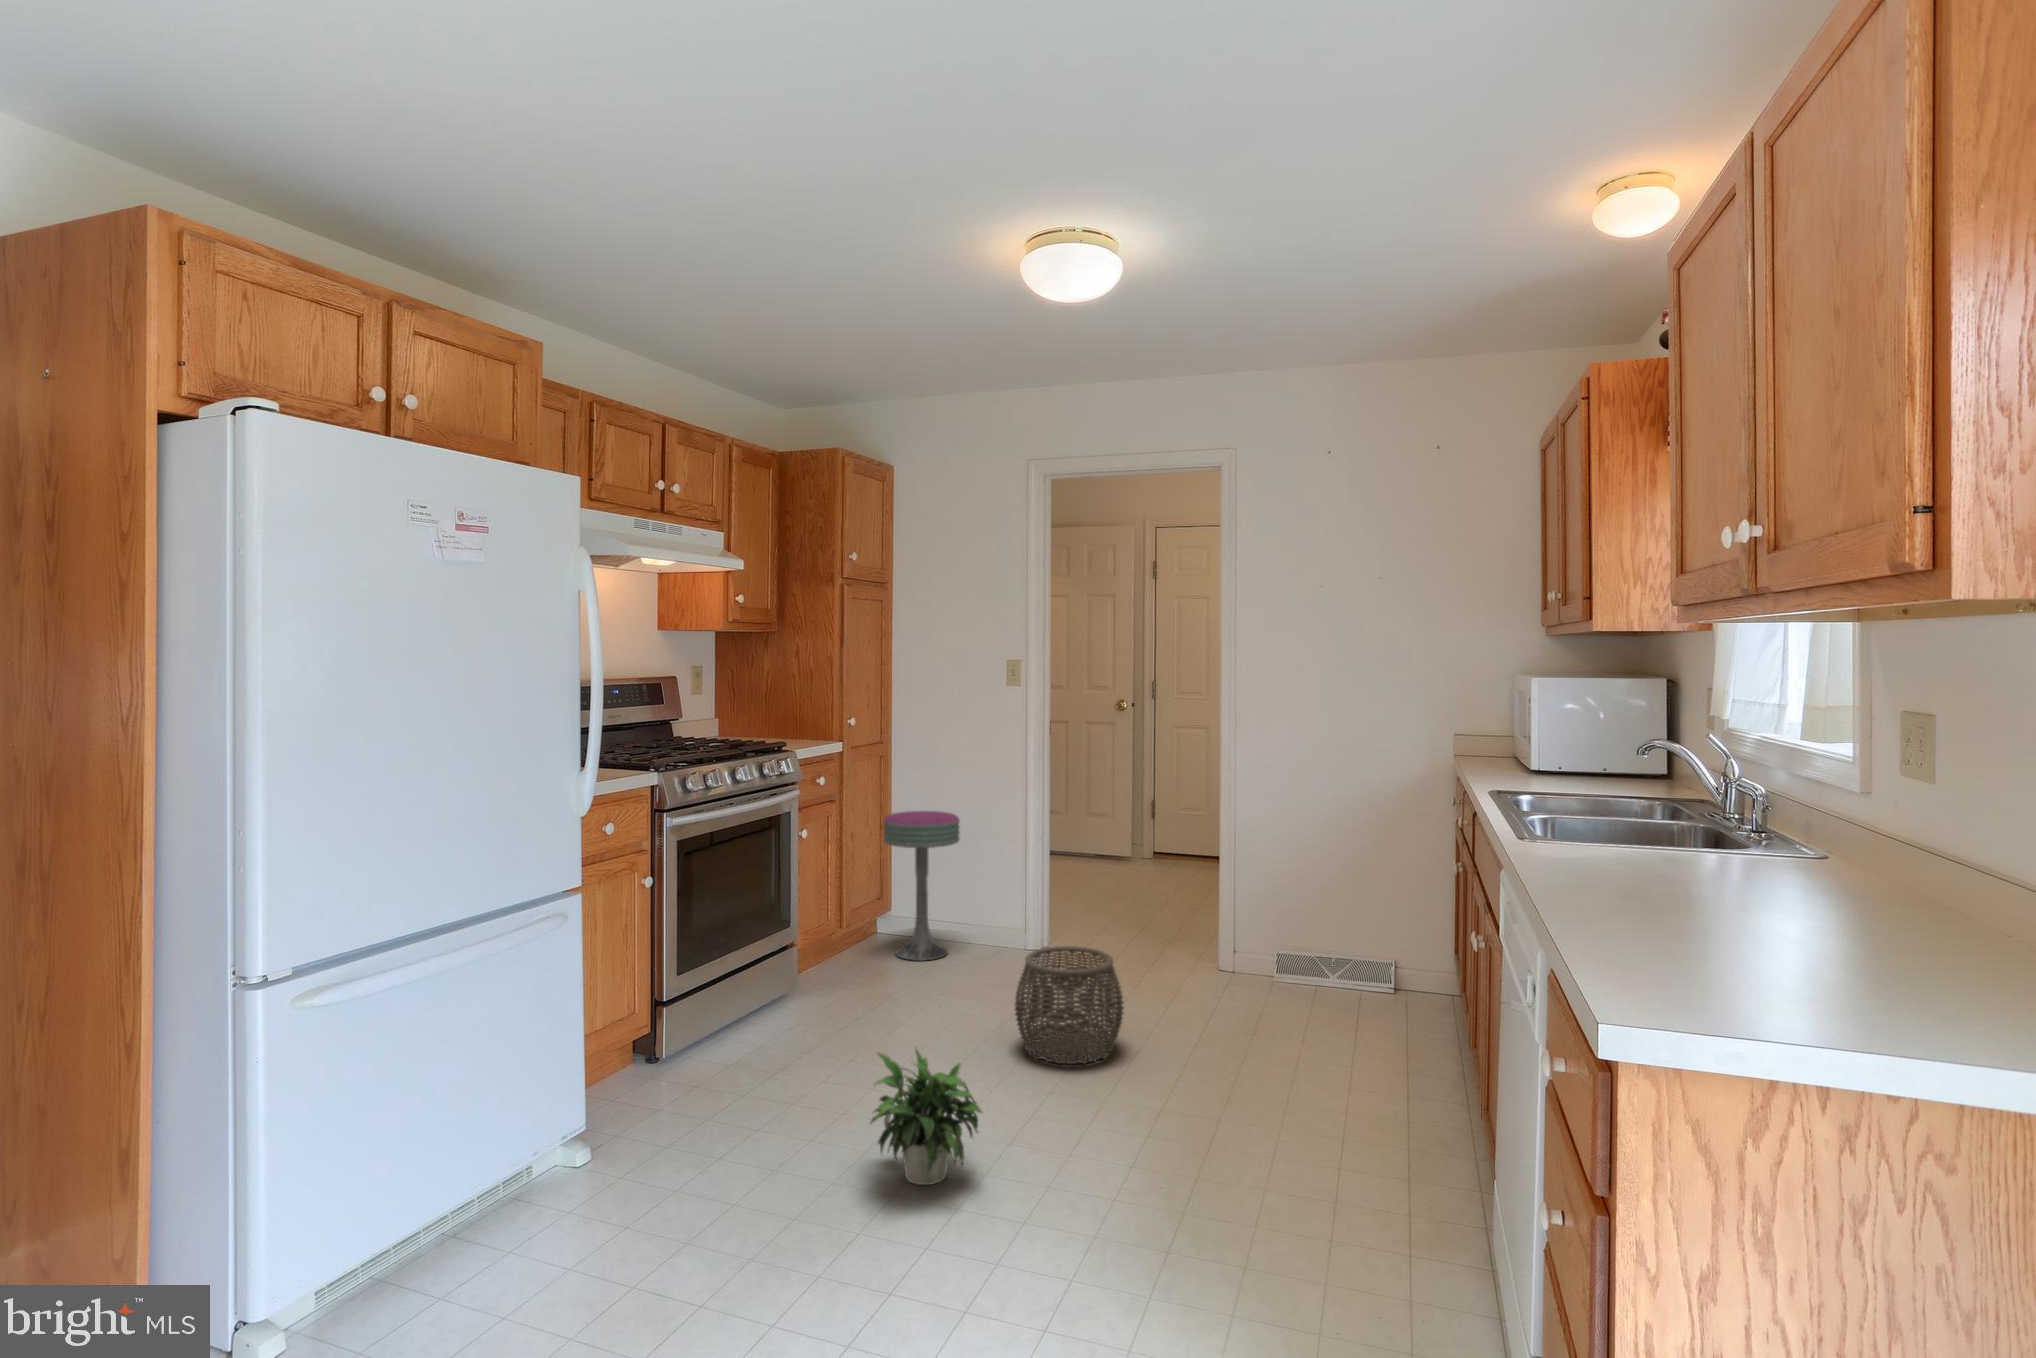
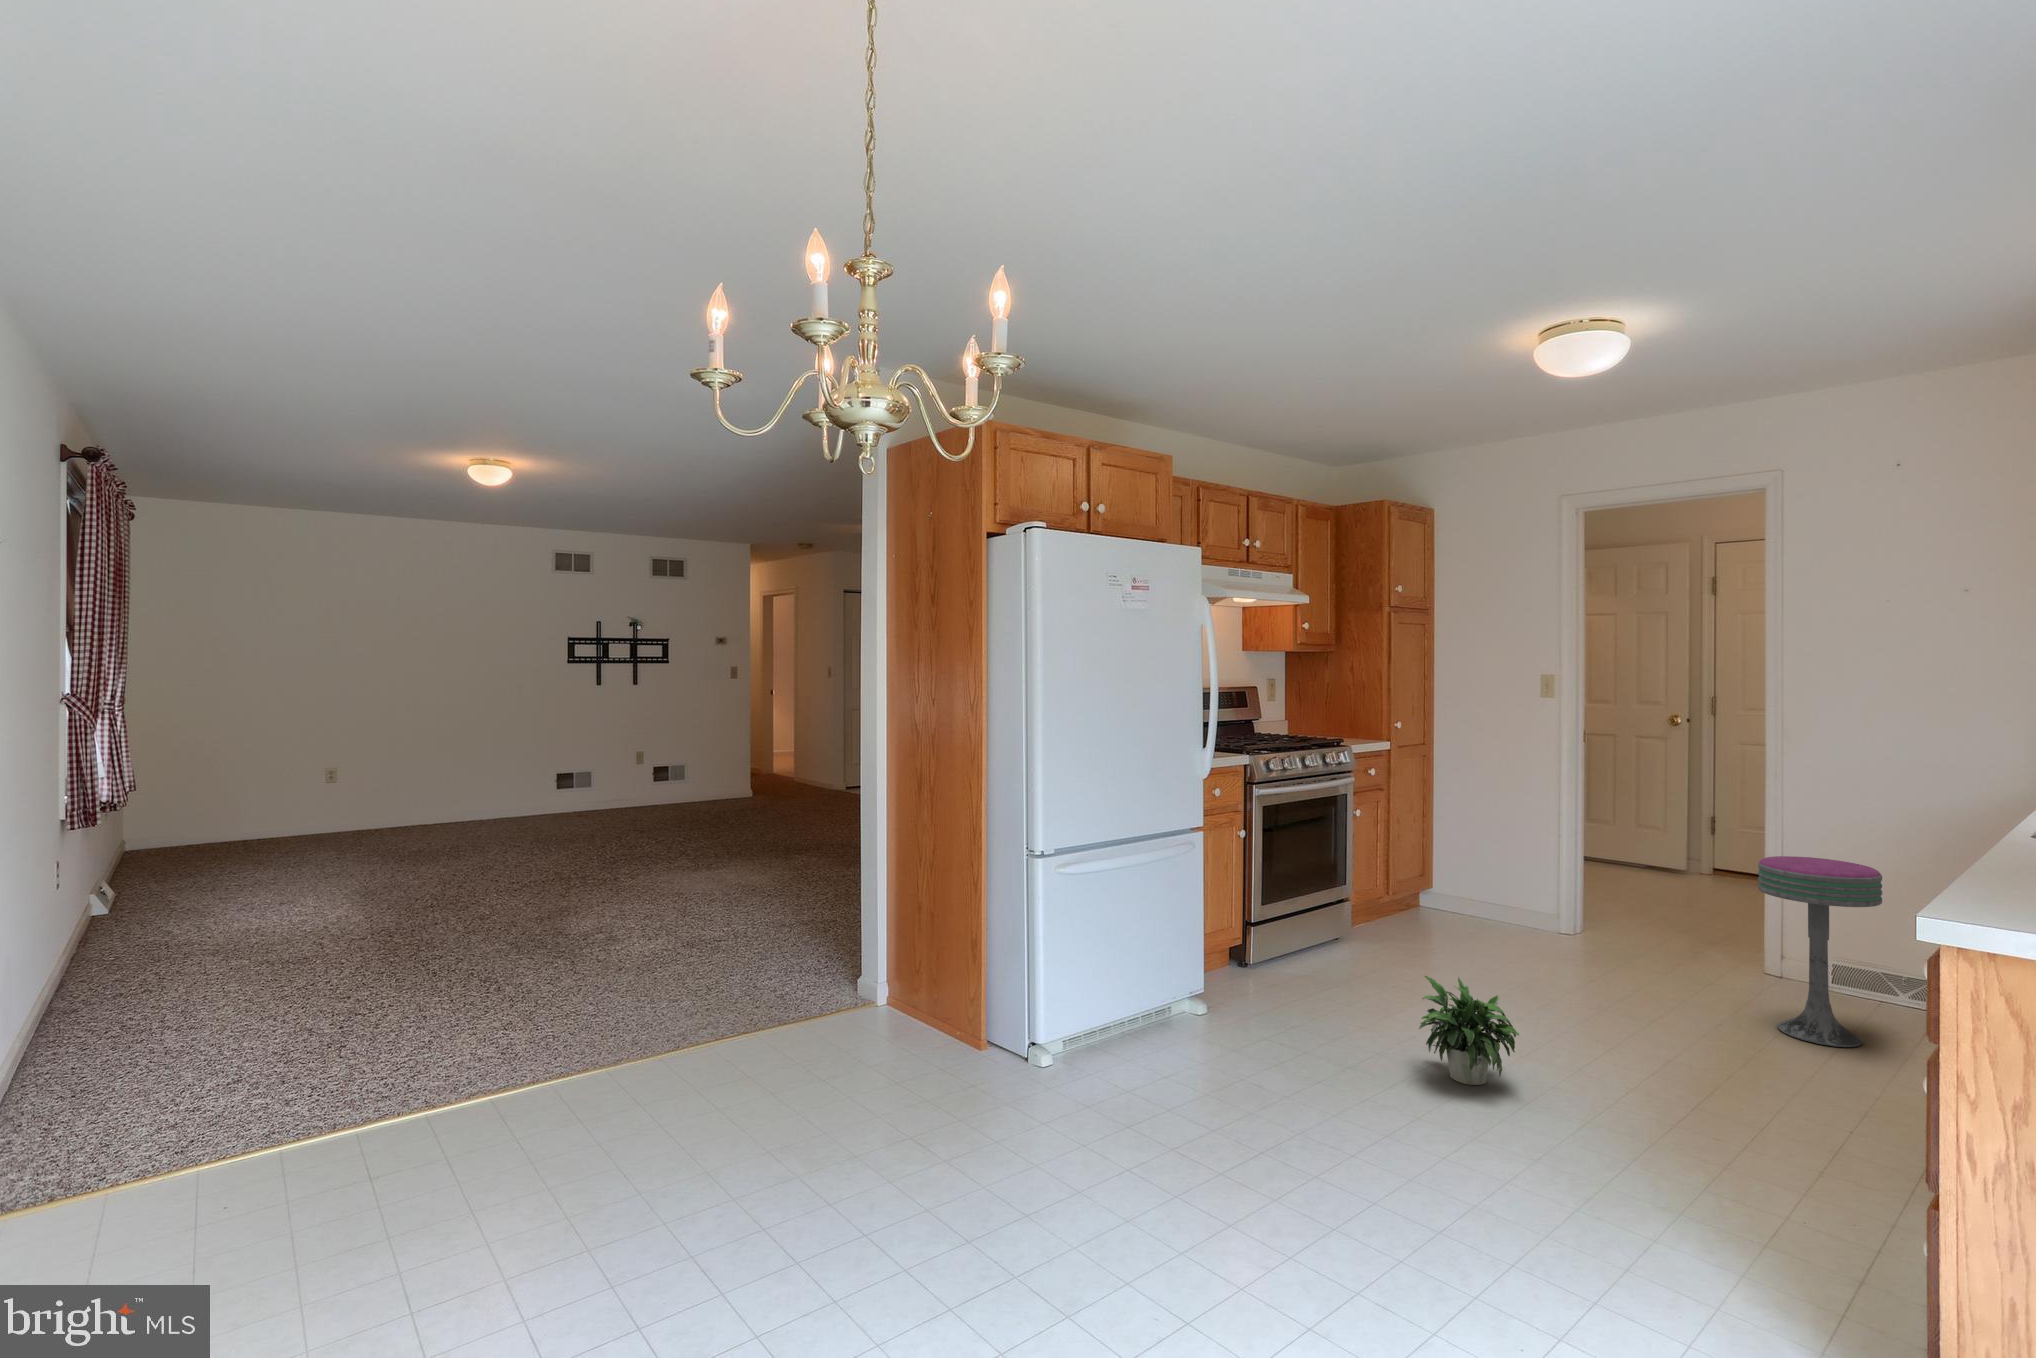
bar stool: present [884,811,960,961] -> present [1758,856,1882,1047]
woven basket: present [1015,946,1124,1064] -> none [1552,924,1669,1030]

